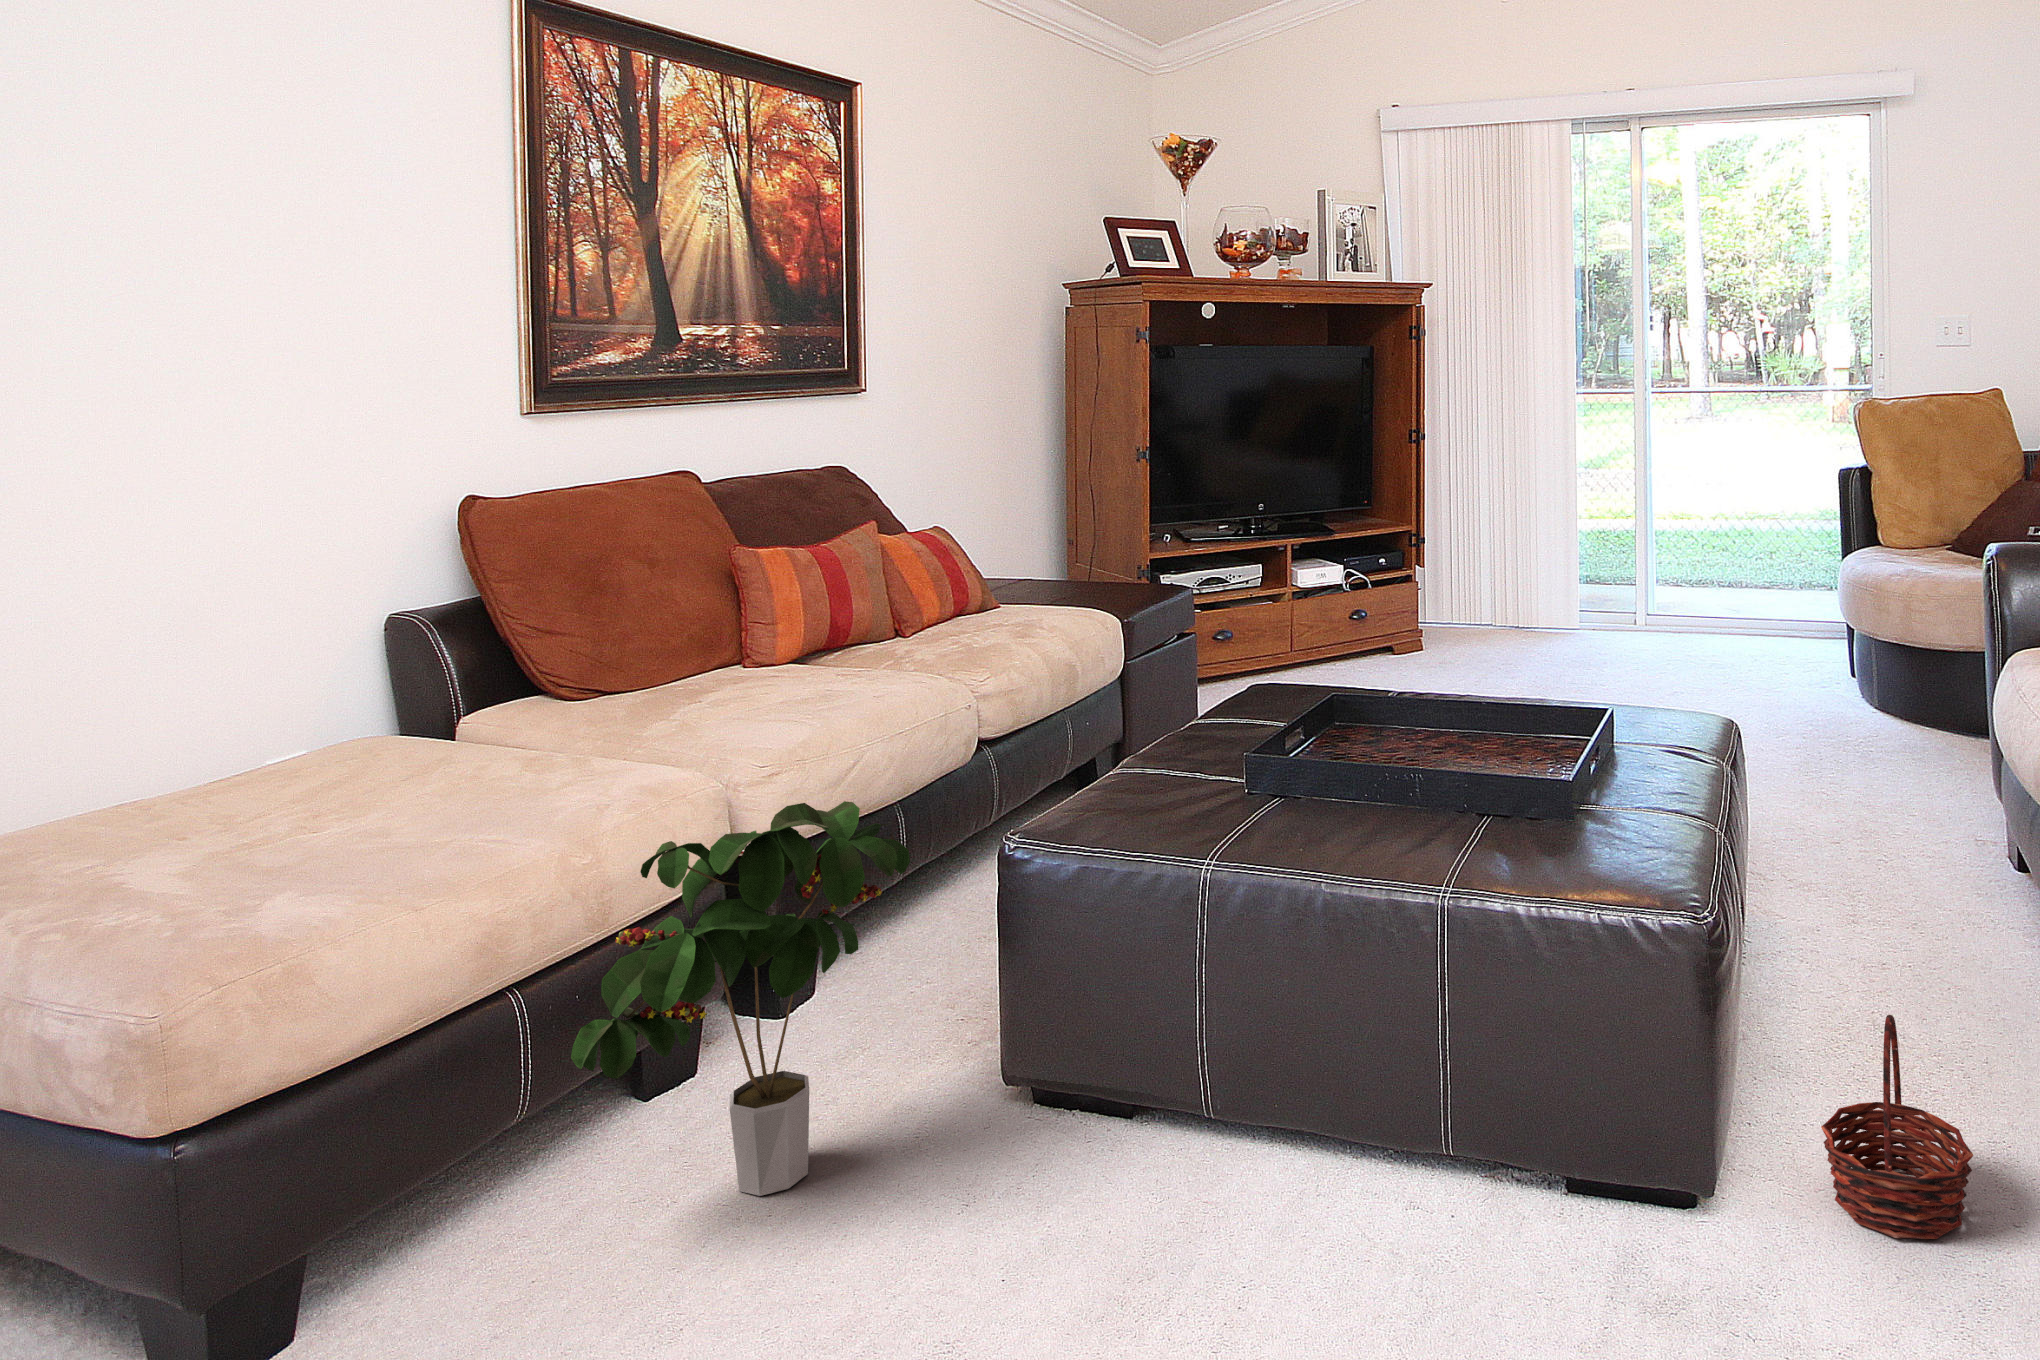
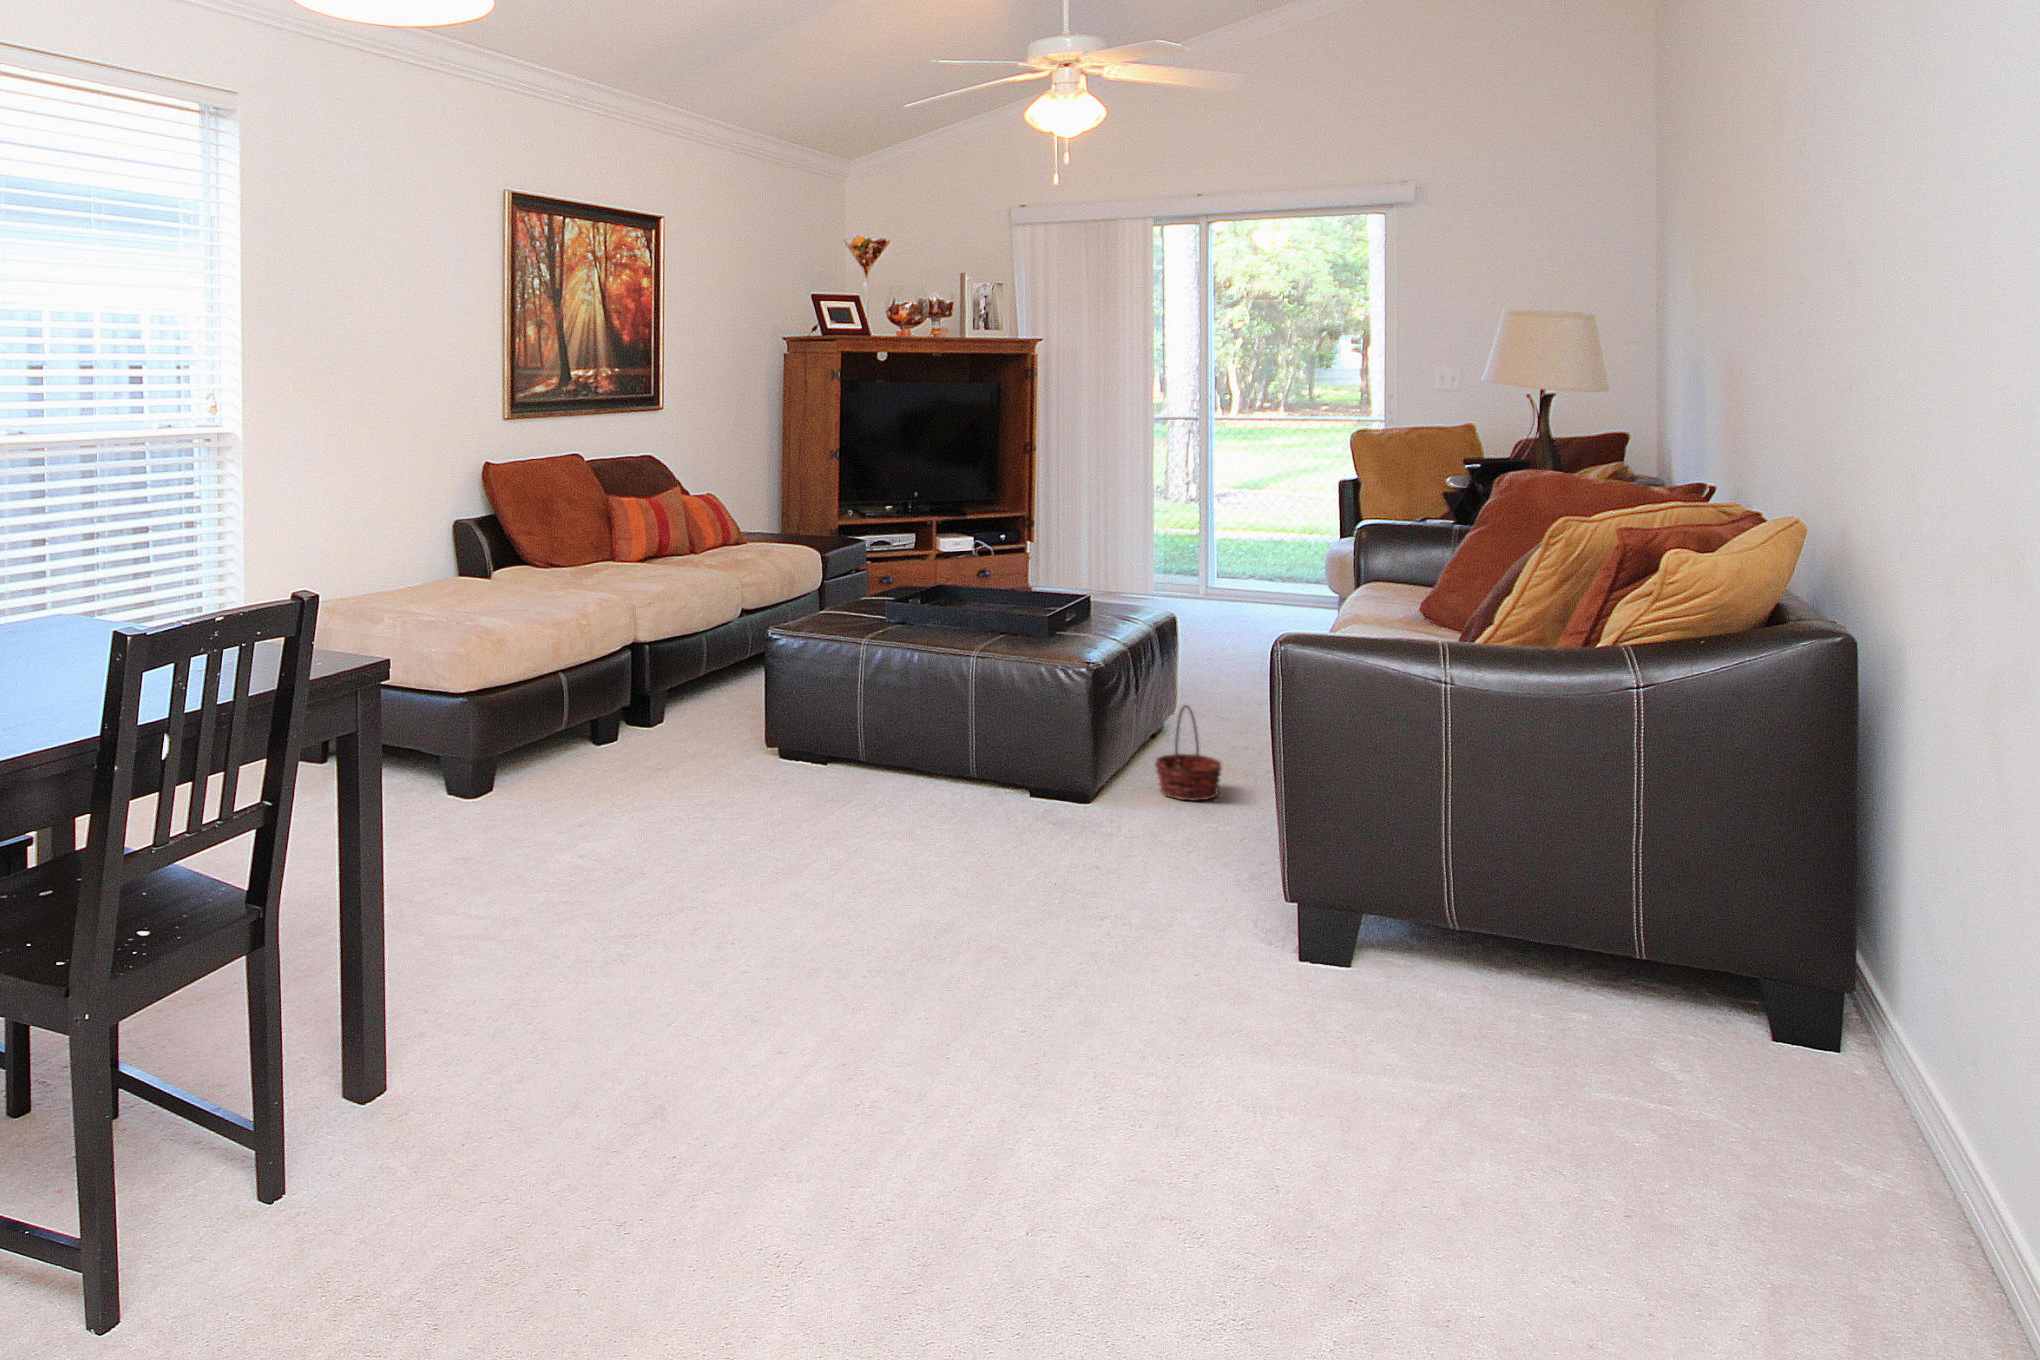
potted plant: present [571,801,910,1196] -> none [598,593,729,760]

